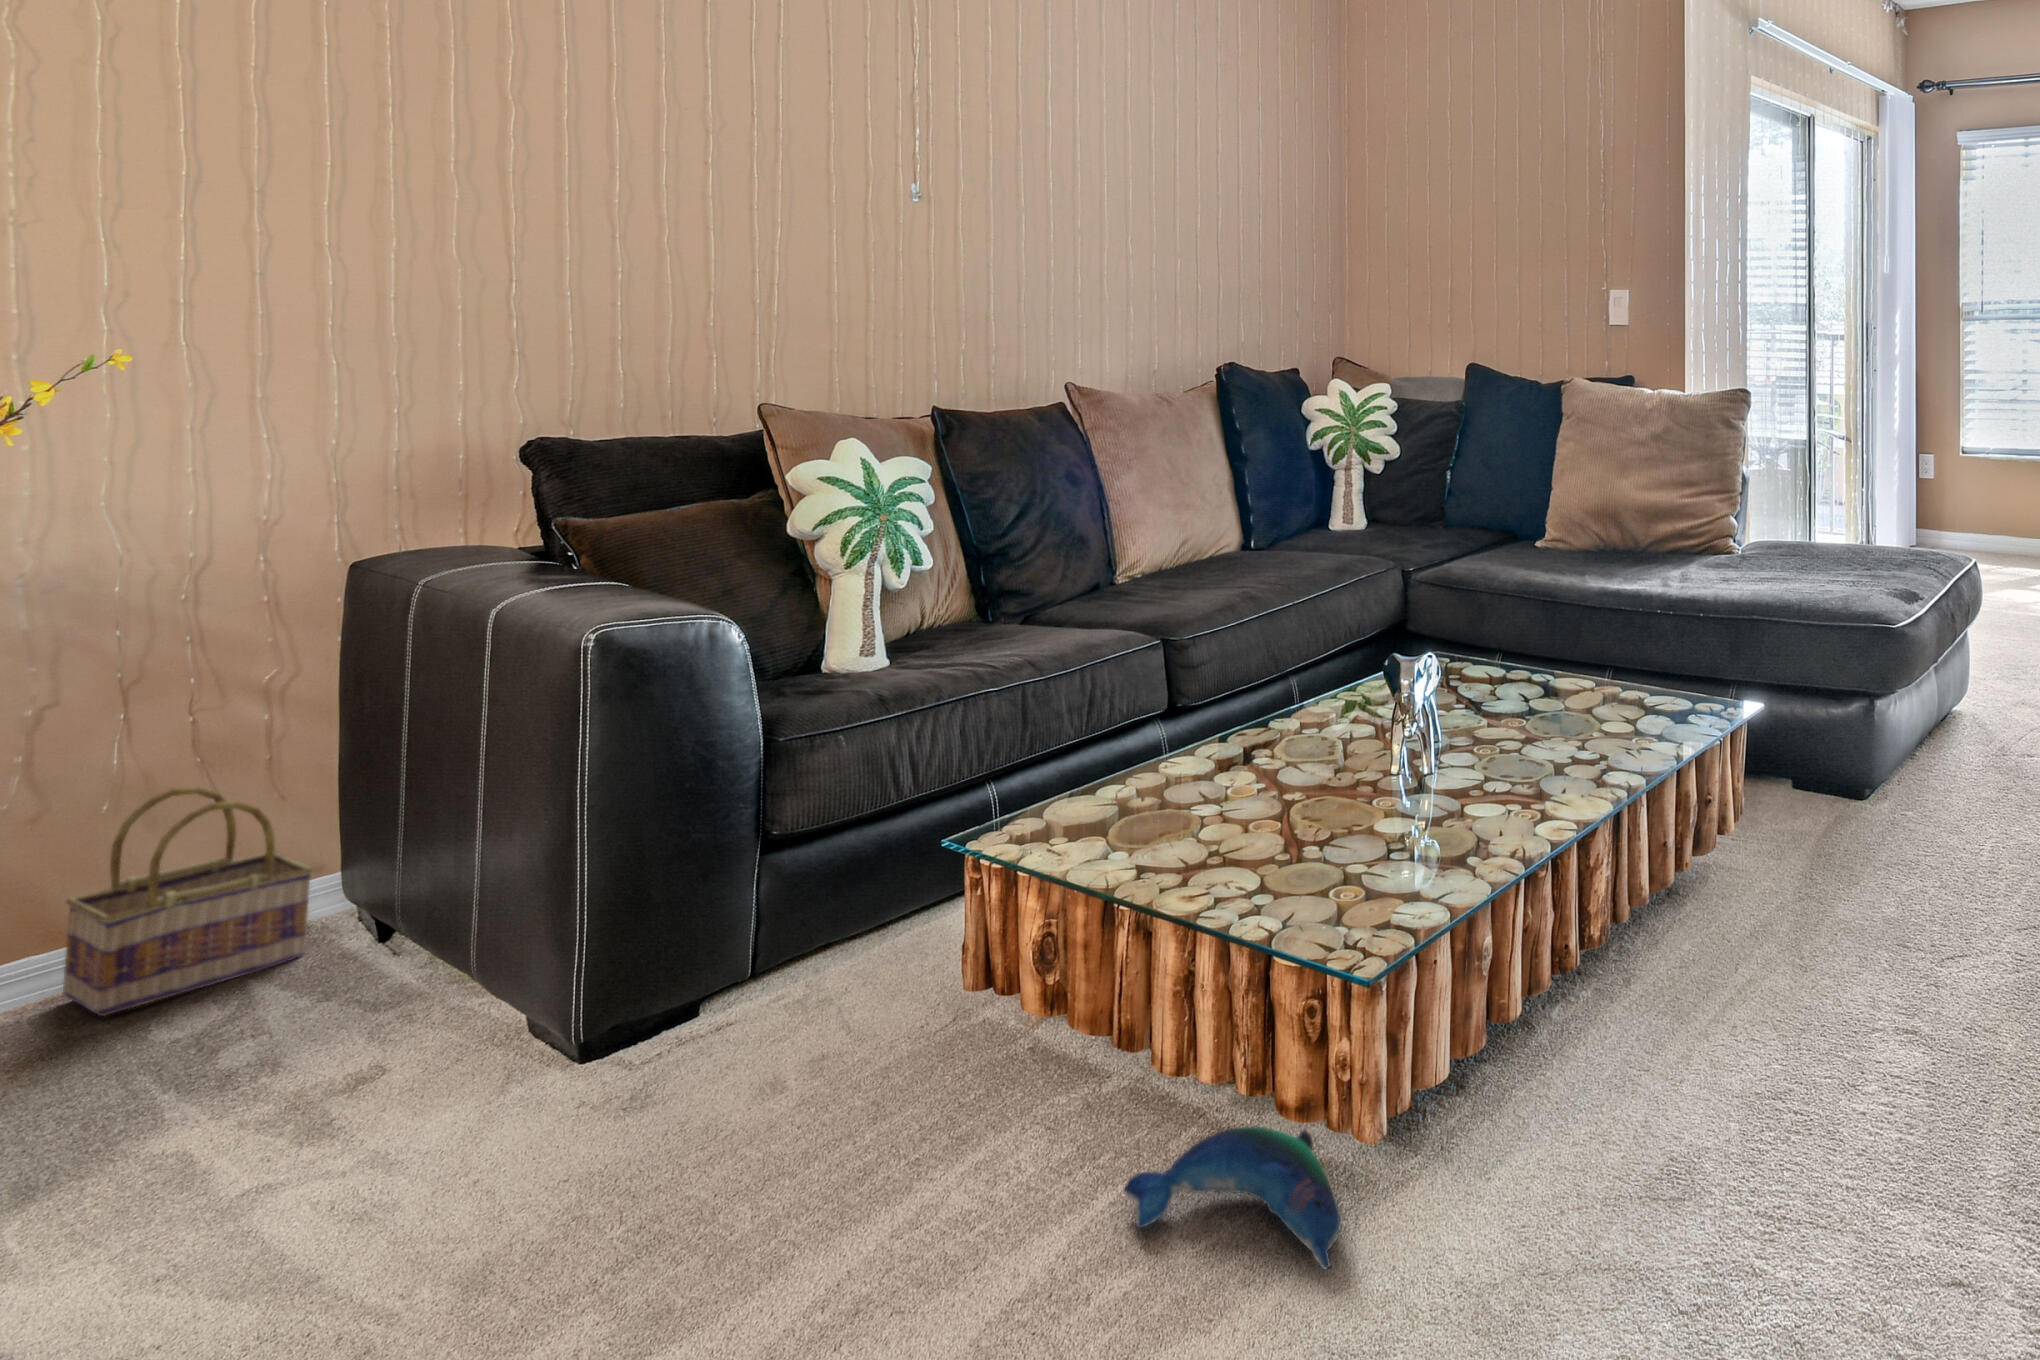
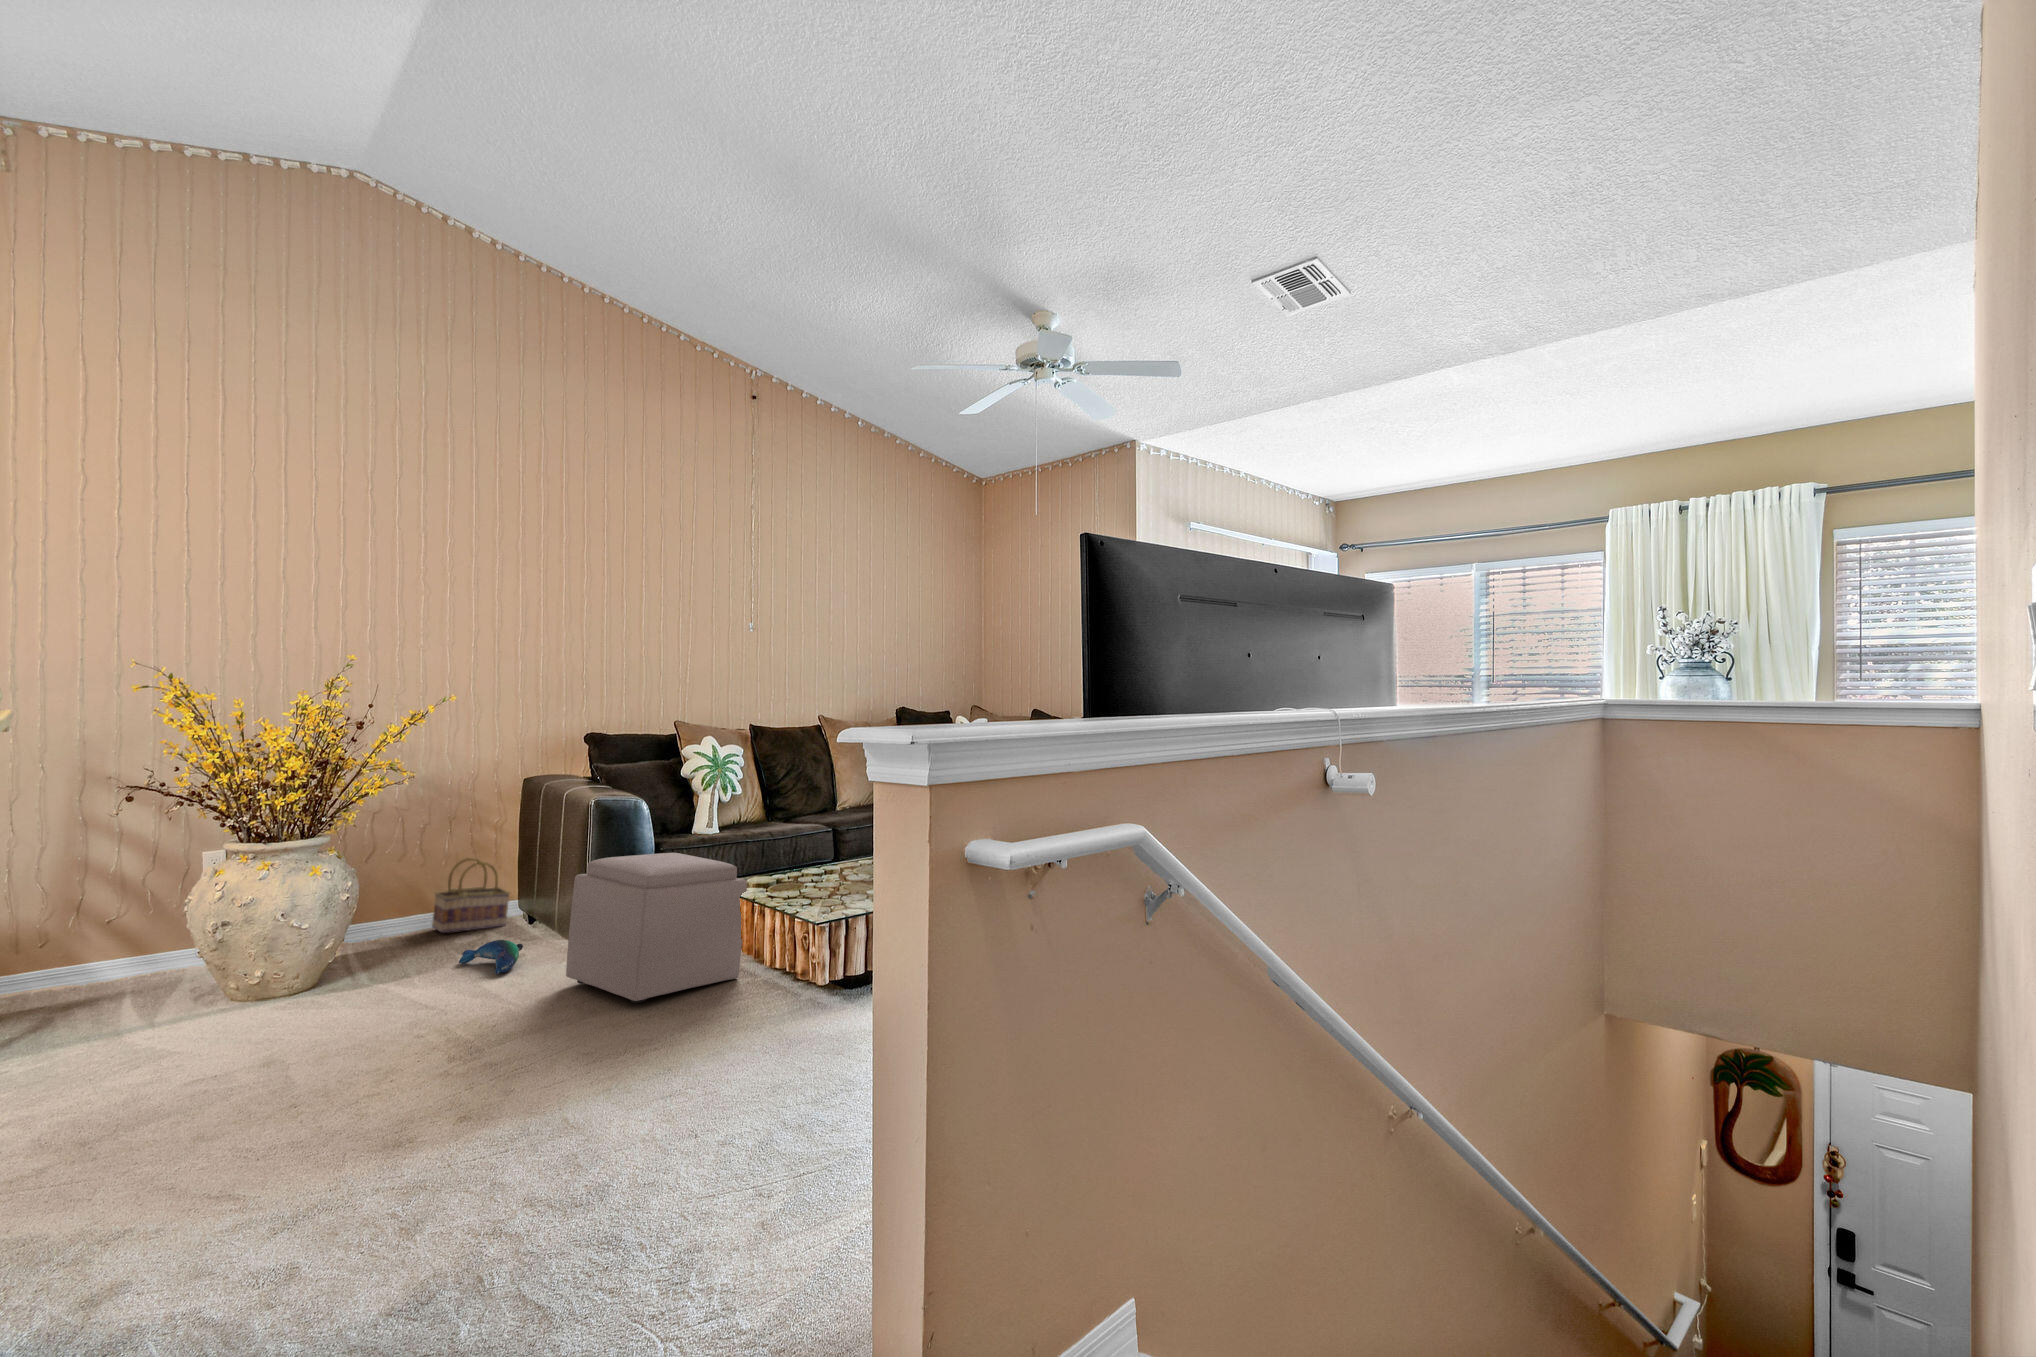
ottoman: none [561,764,1072,1253] -> present [566,853,747,1003]
plush toy: present [1124,1126,1341,1269] -> present [459,940,523,974]

